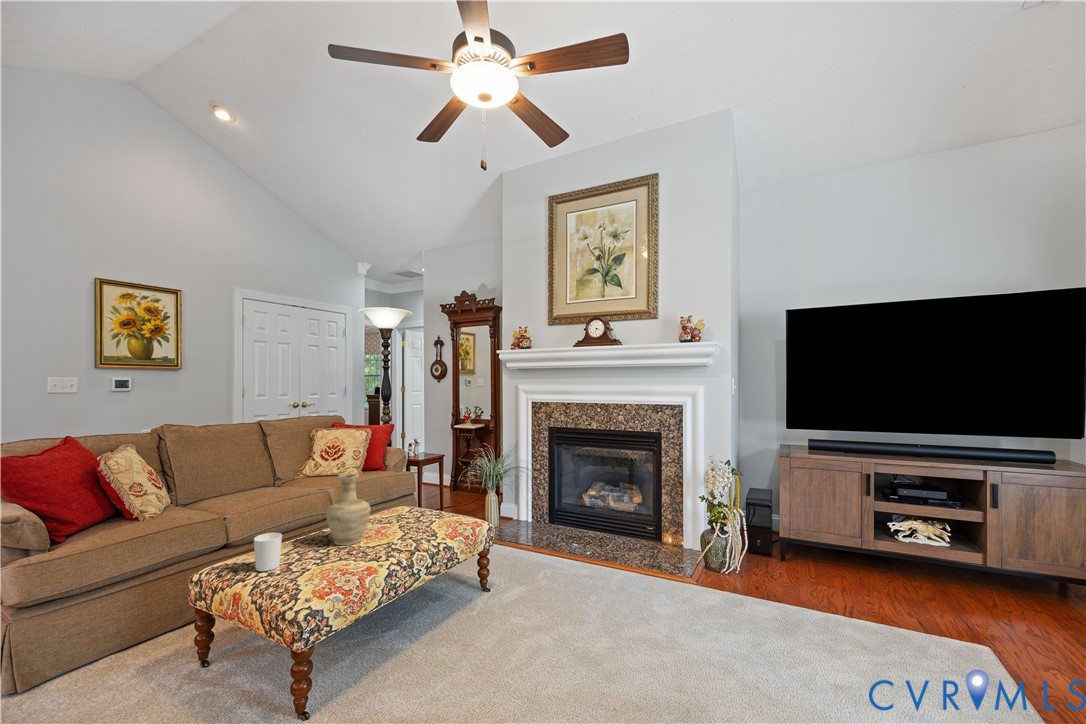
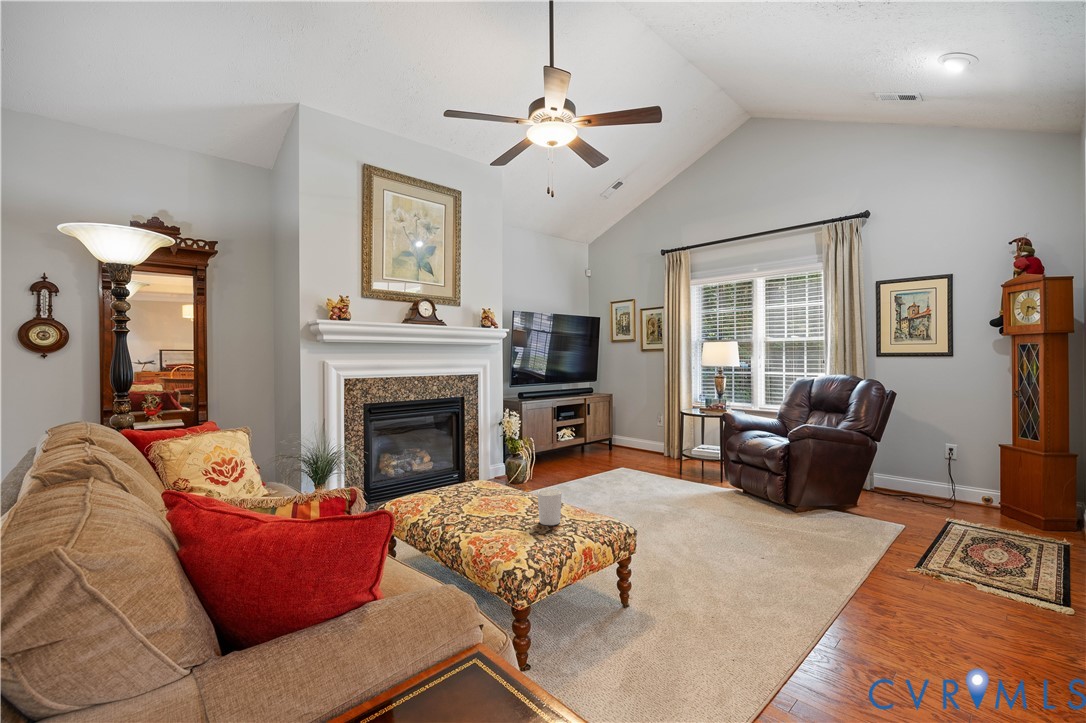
vase: present [326,473,371,545] -> none [480,436,521,506]

